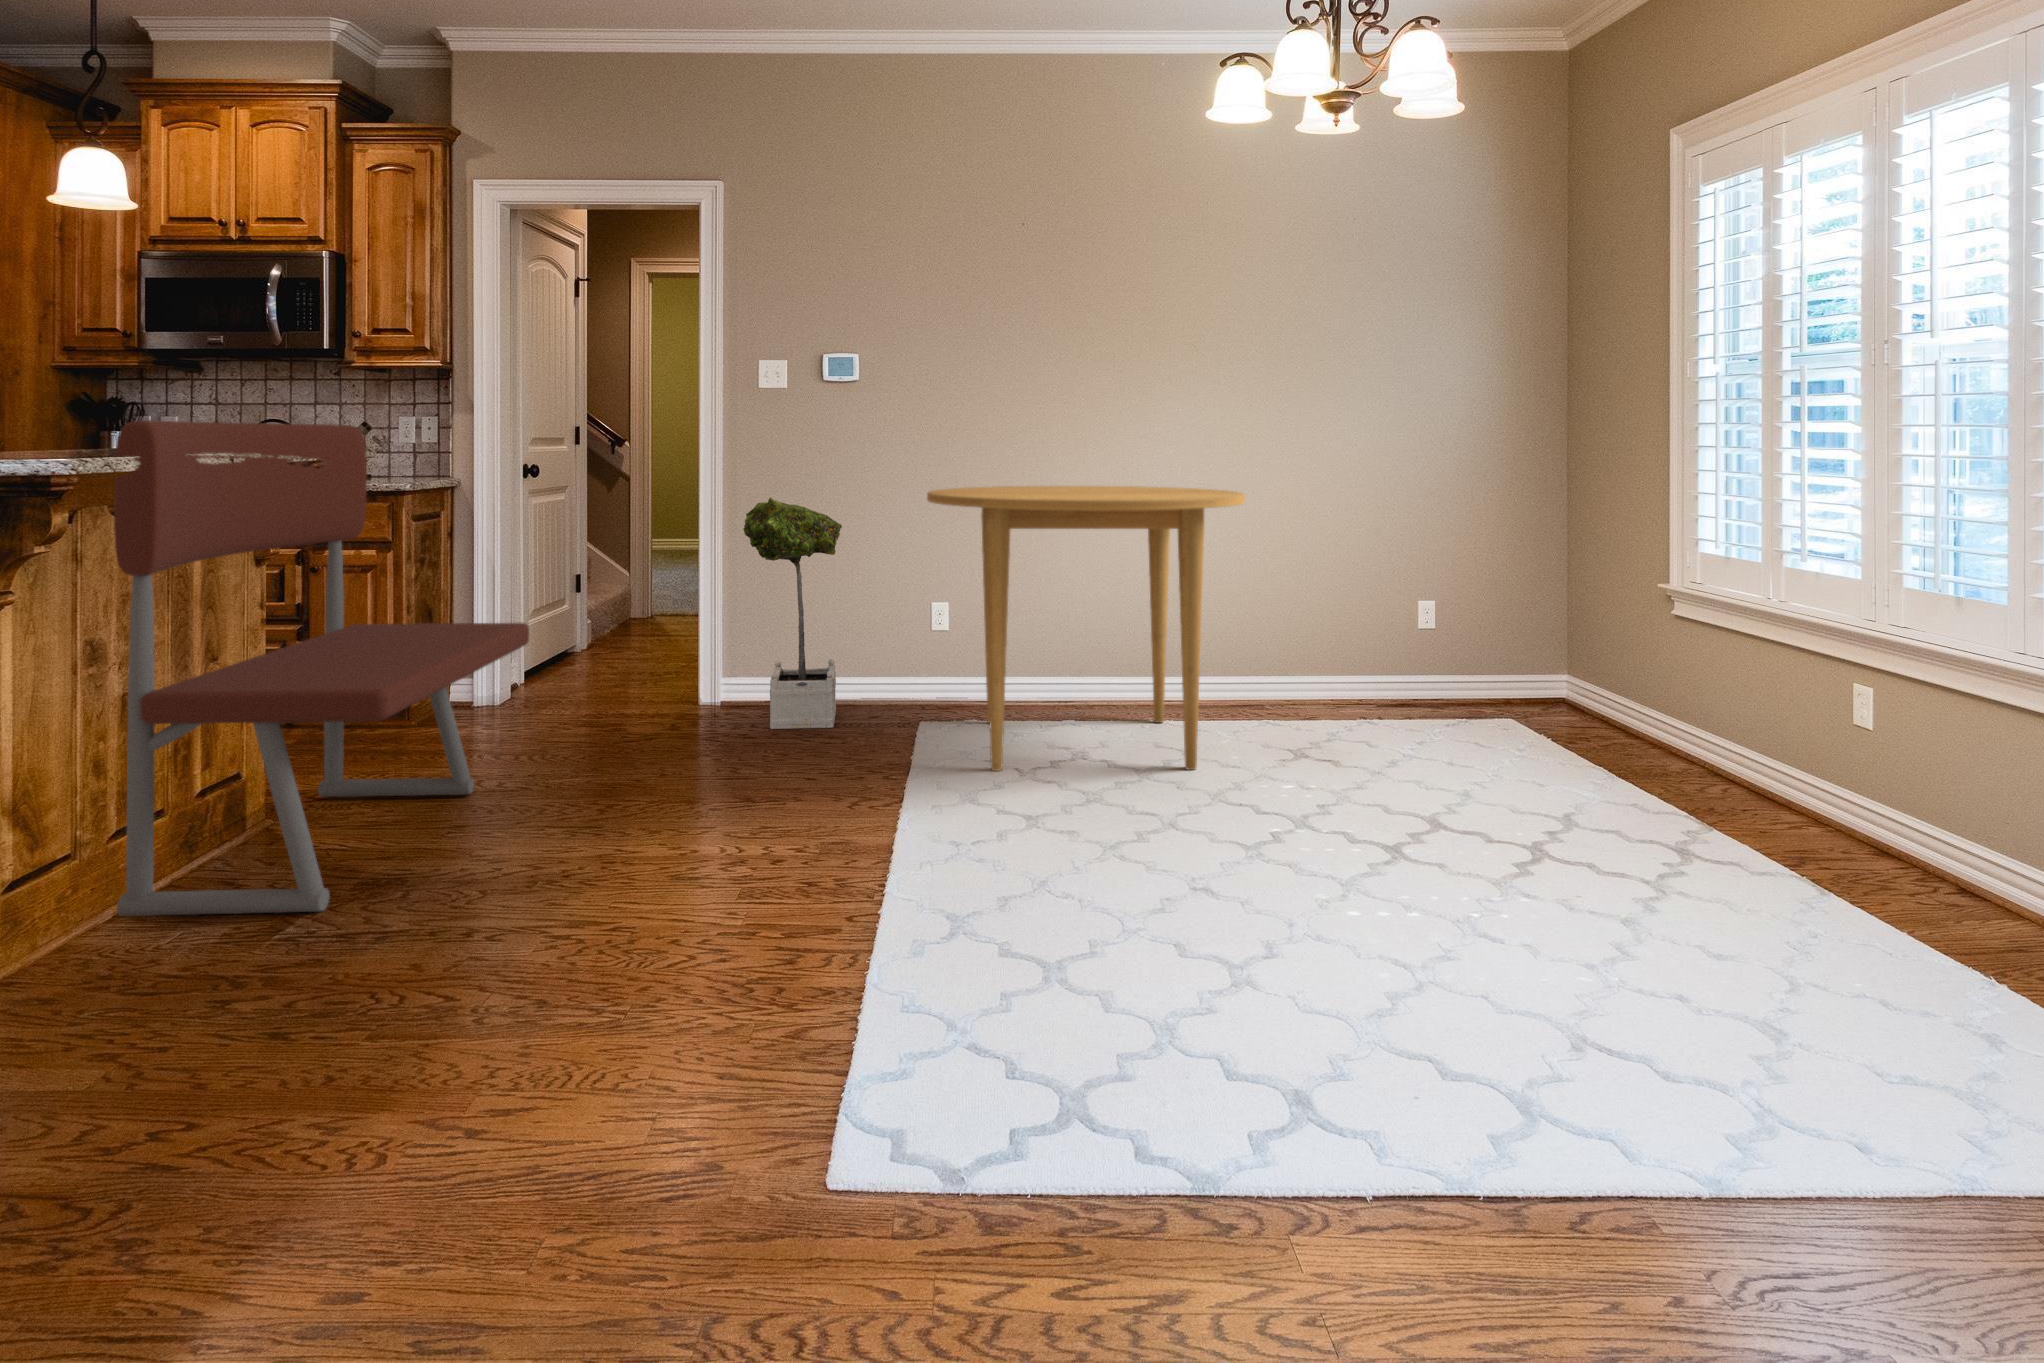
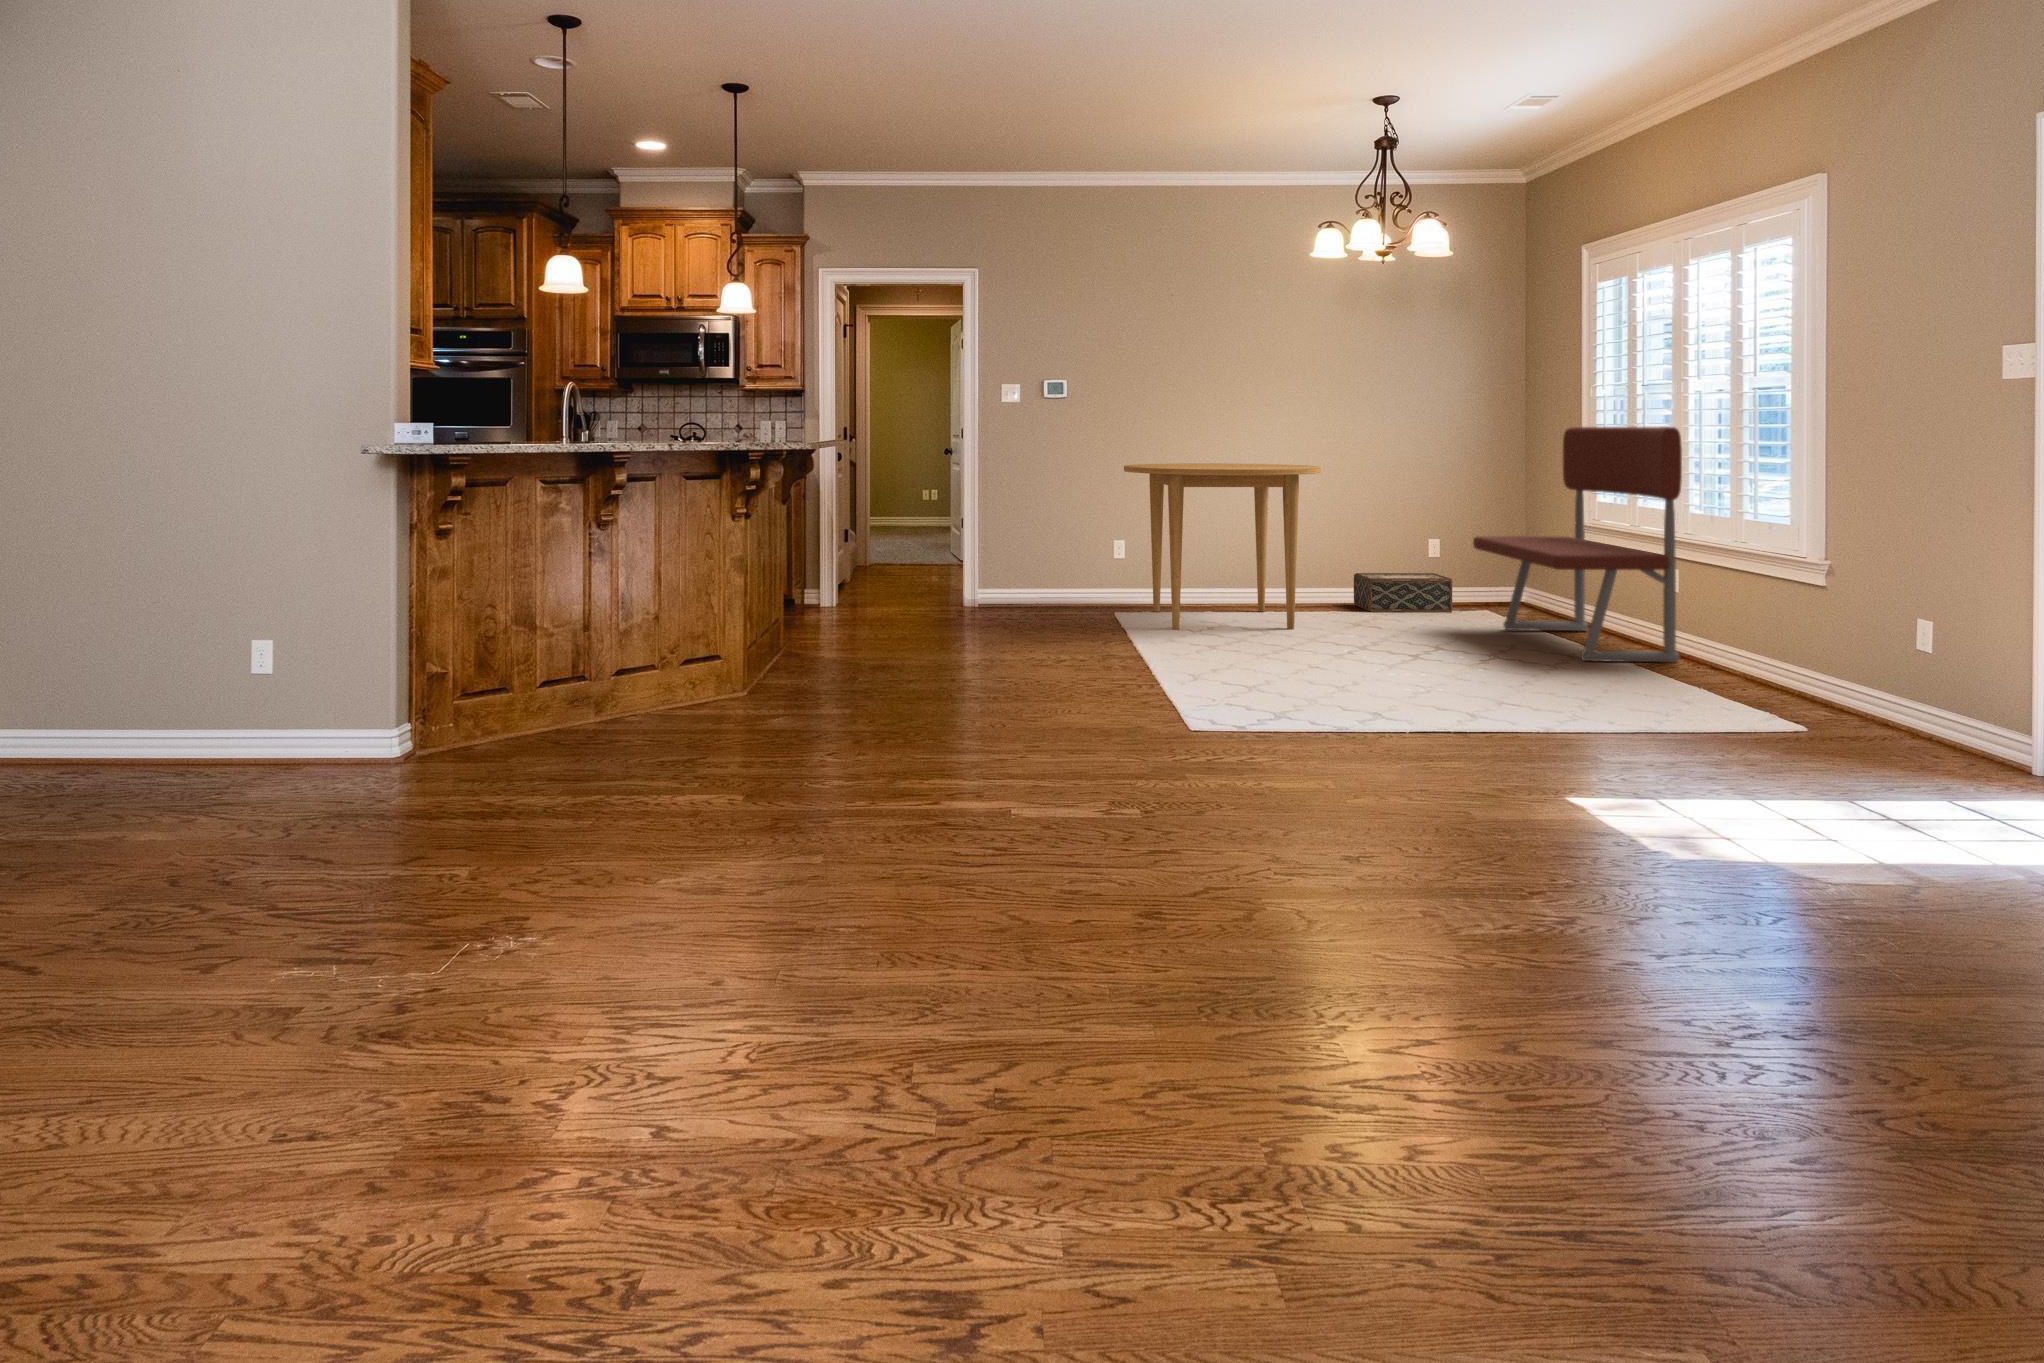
bench: present [114,420,529,916] -> present [1473,426,1682,662]
potted tree: present [743,498,842,729] -> none [1001,470,1062,613]
woven basket: none [1307,656,1459,723] -> present [1354,573,1452,612]

